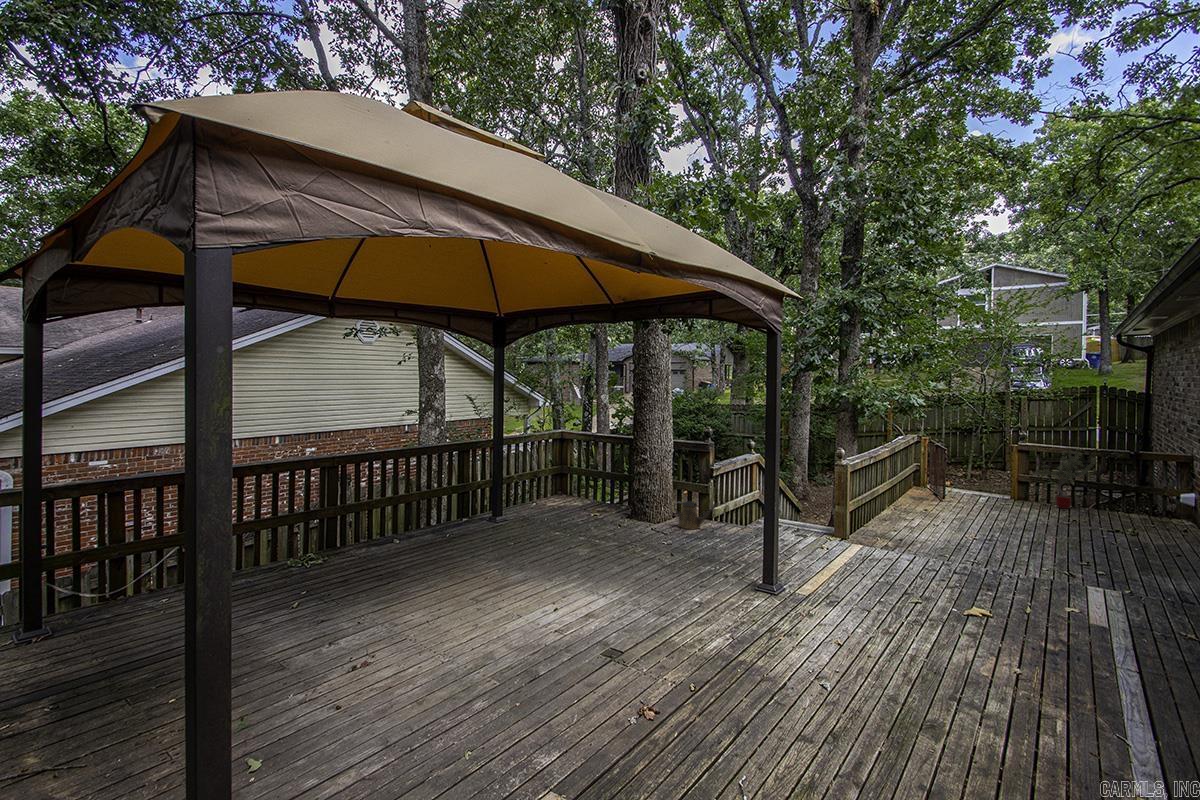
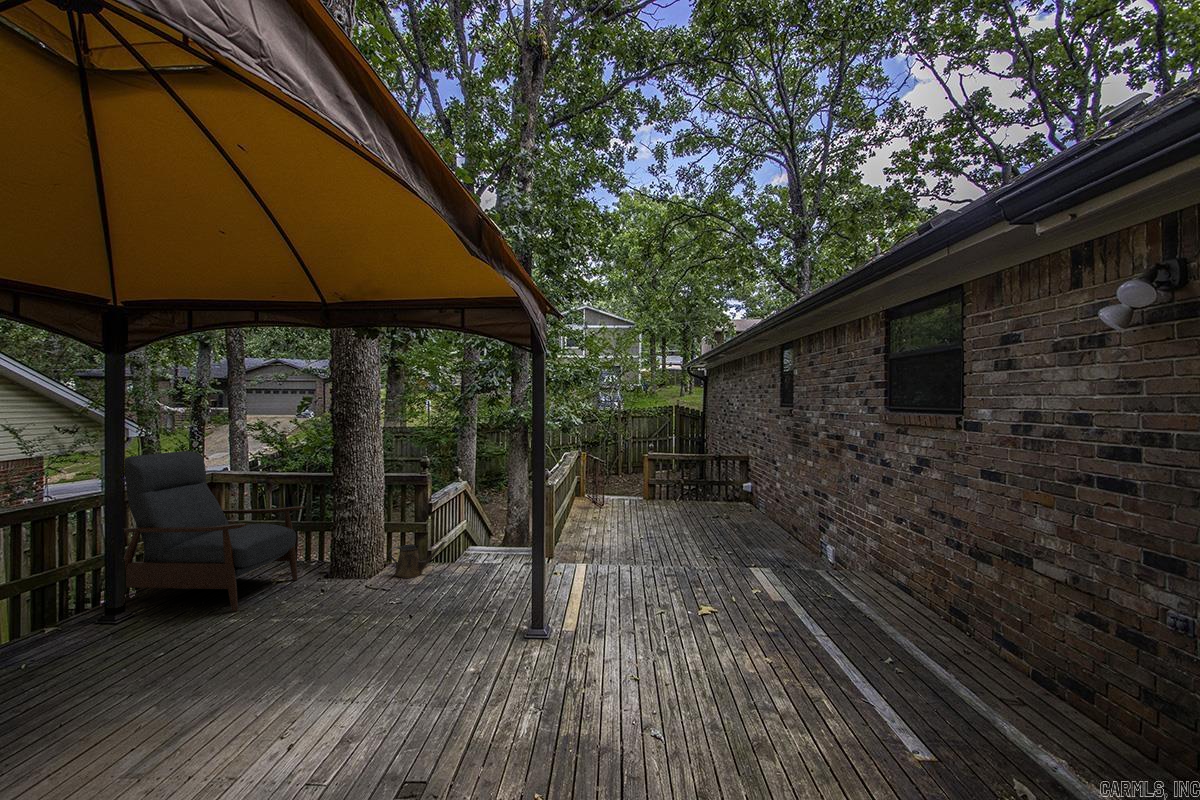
chair: none [504,417,613,529] -> present [124,451,304,612]
potted tree: present [1037,448,1096,509] -> none [668,458,706,505]

